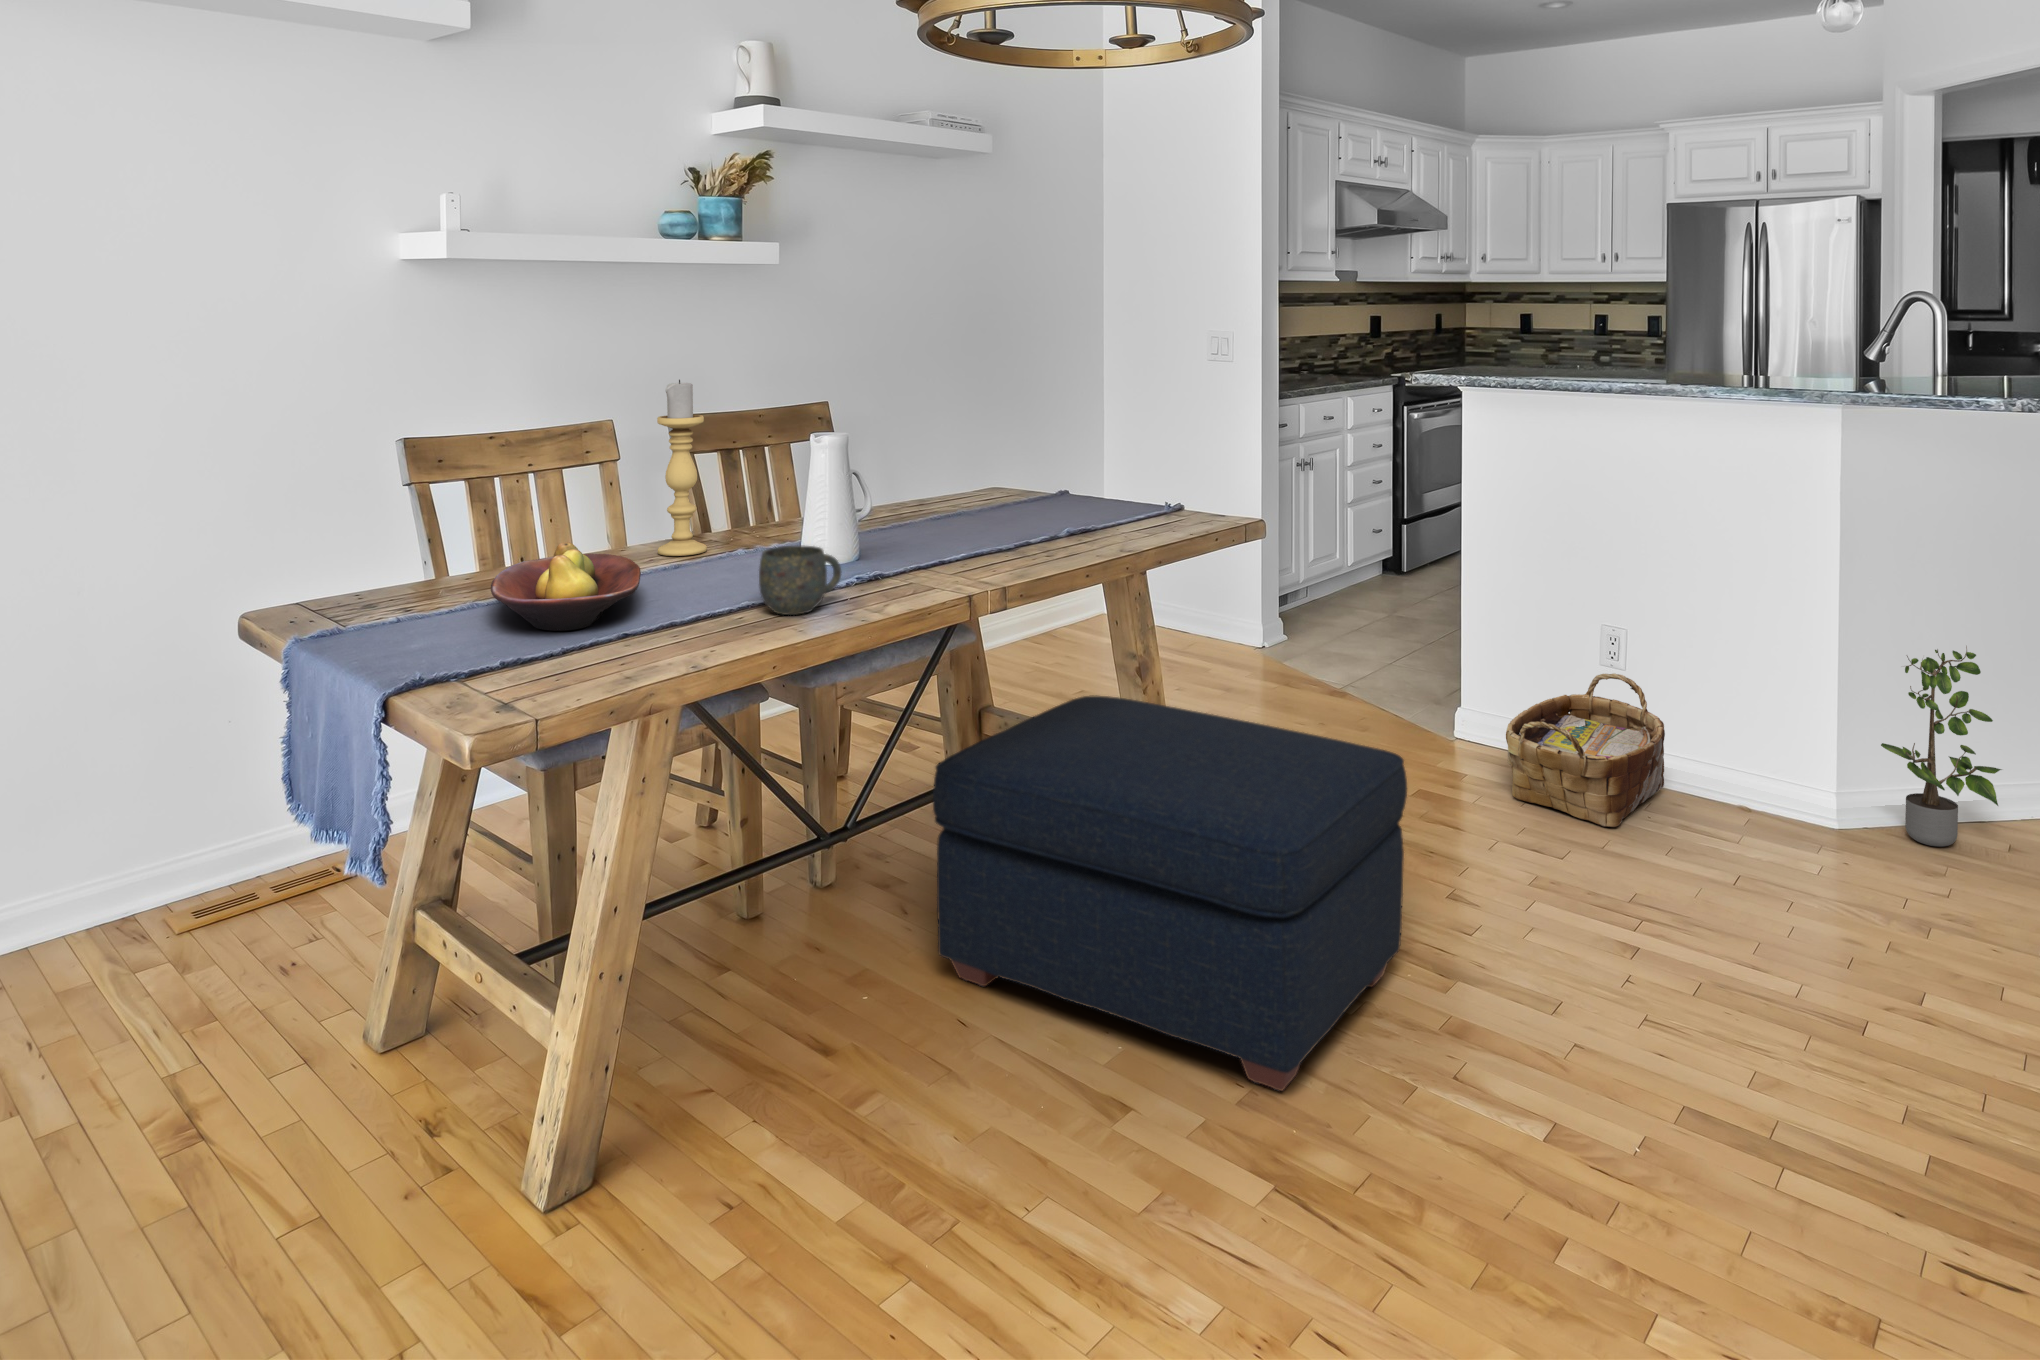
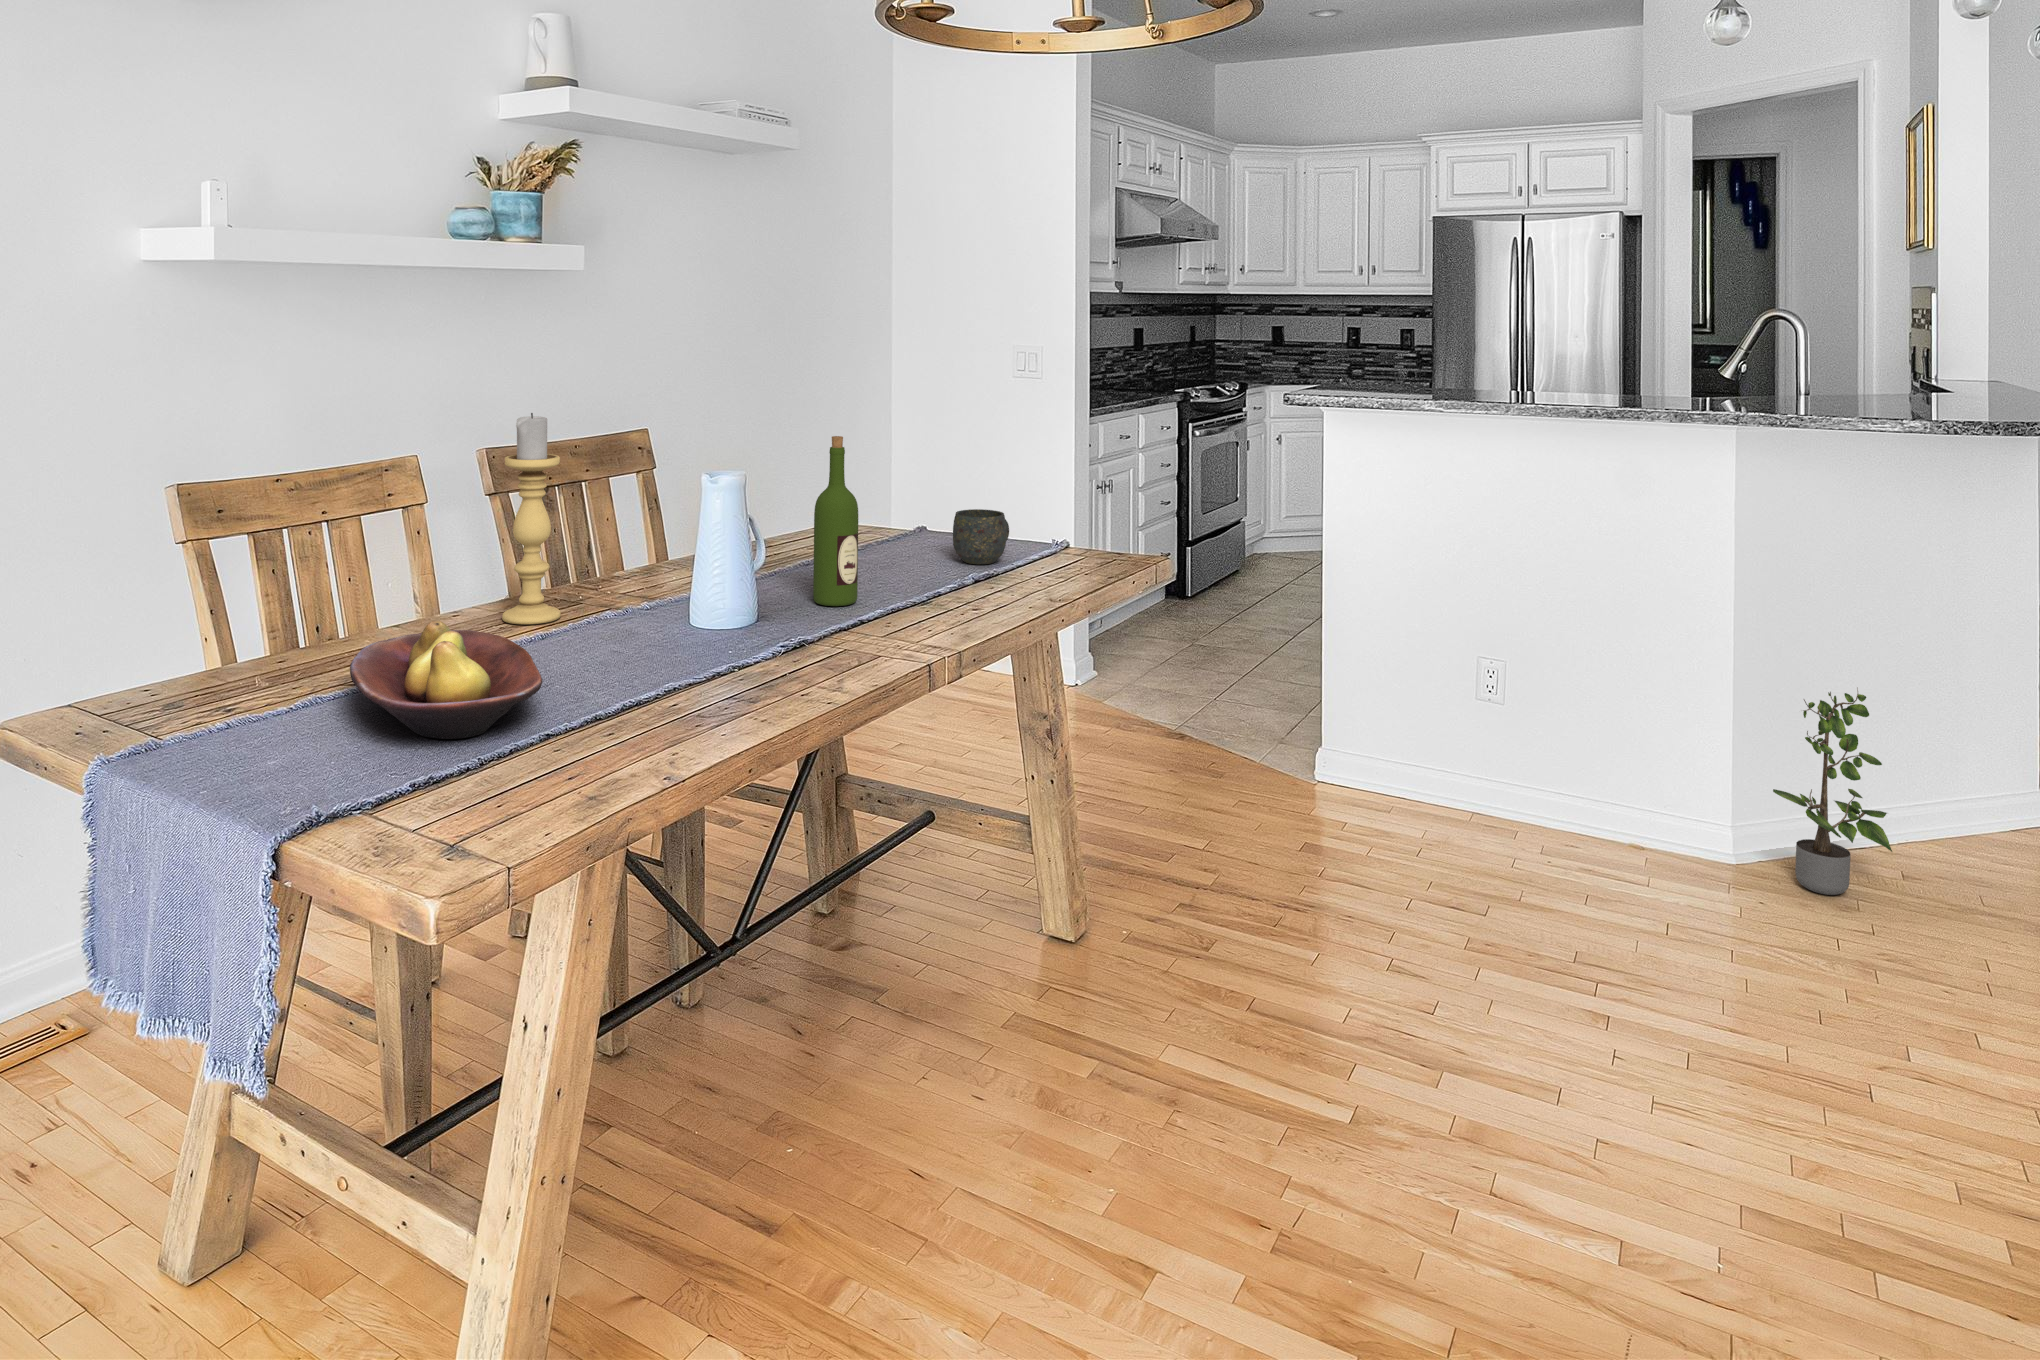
wine bottle: none [924,399,962,546] -> present [813,436,858,606]
mug: present [759,545,841,615] -> present [953,509,1009,564]
woven basket: present [1506,673,1665,827] -> none [1391,719,1552,887]
ottoman: present [933,695,1407,1091] -> none [858,770,1381,1242]

